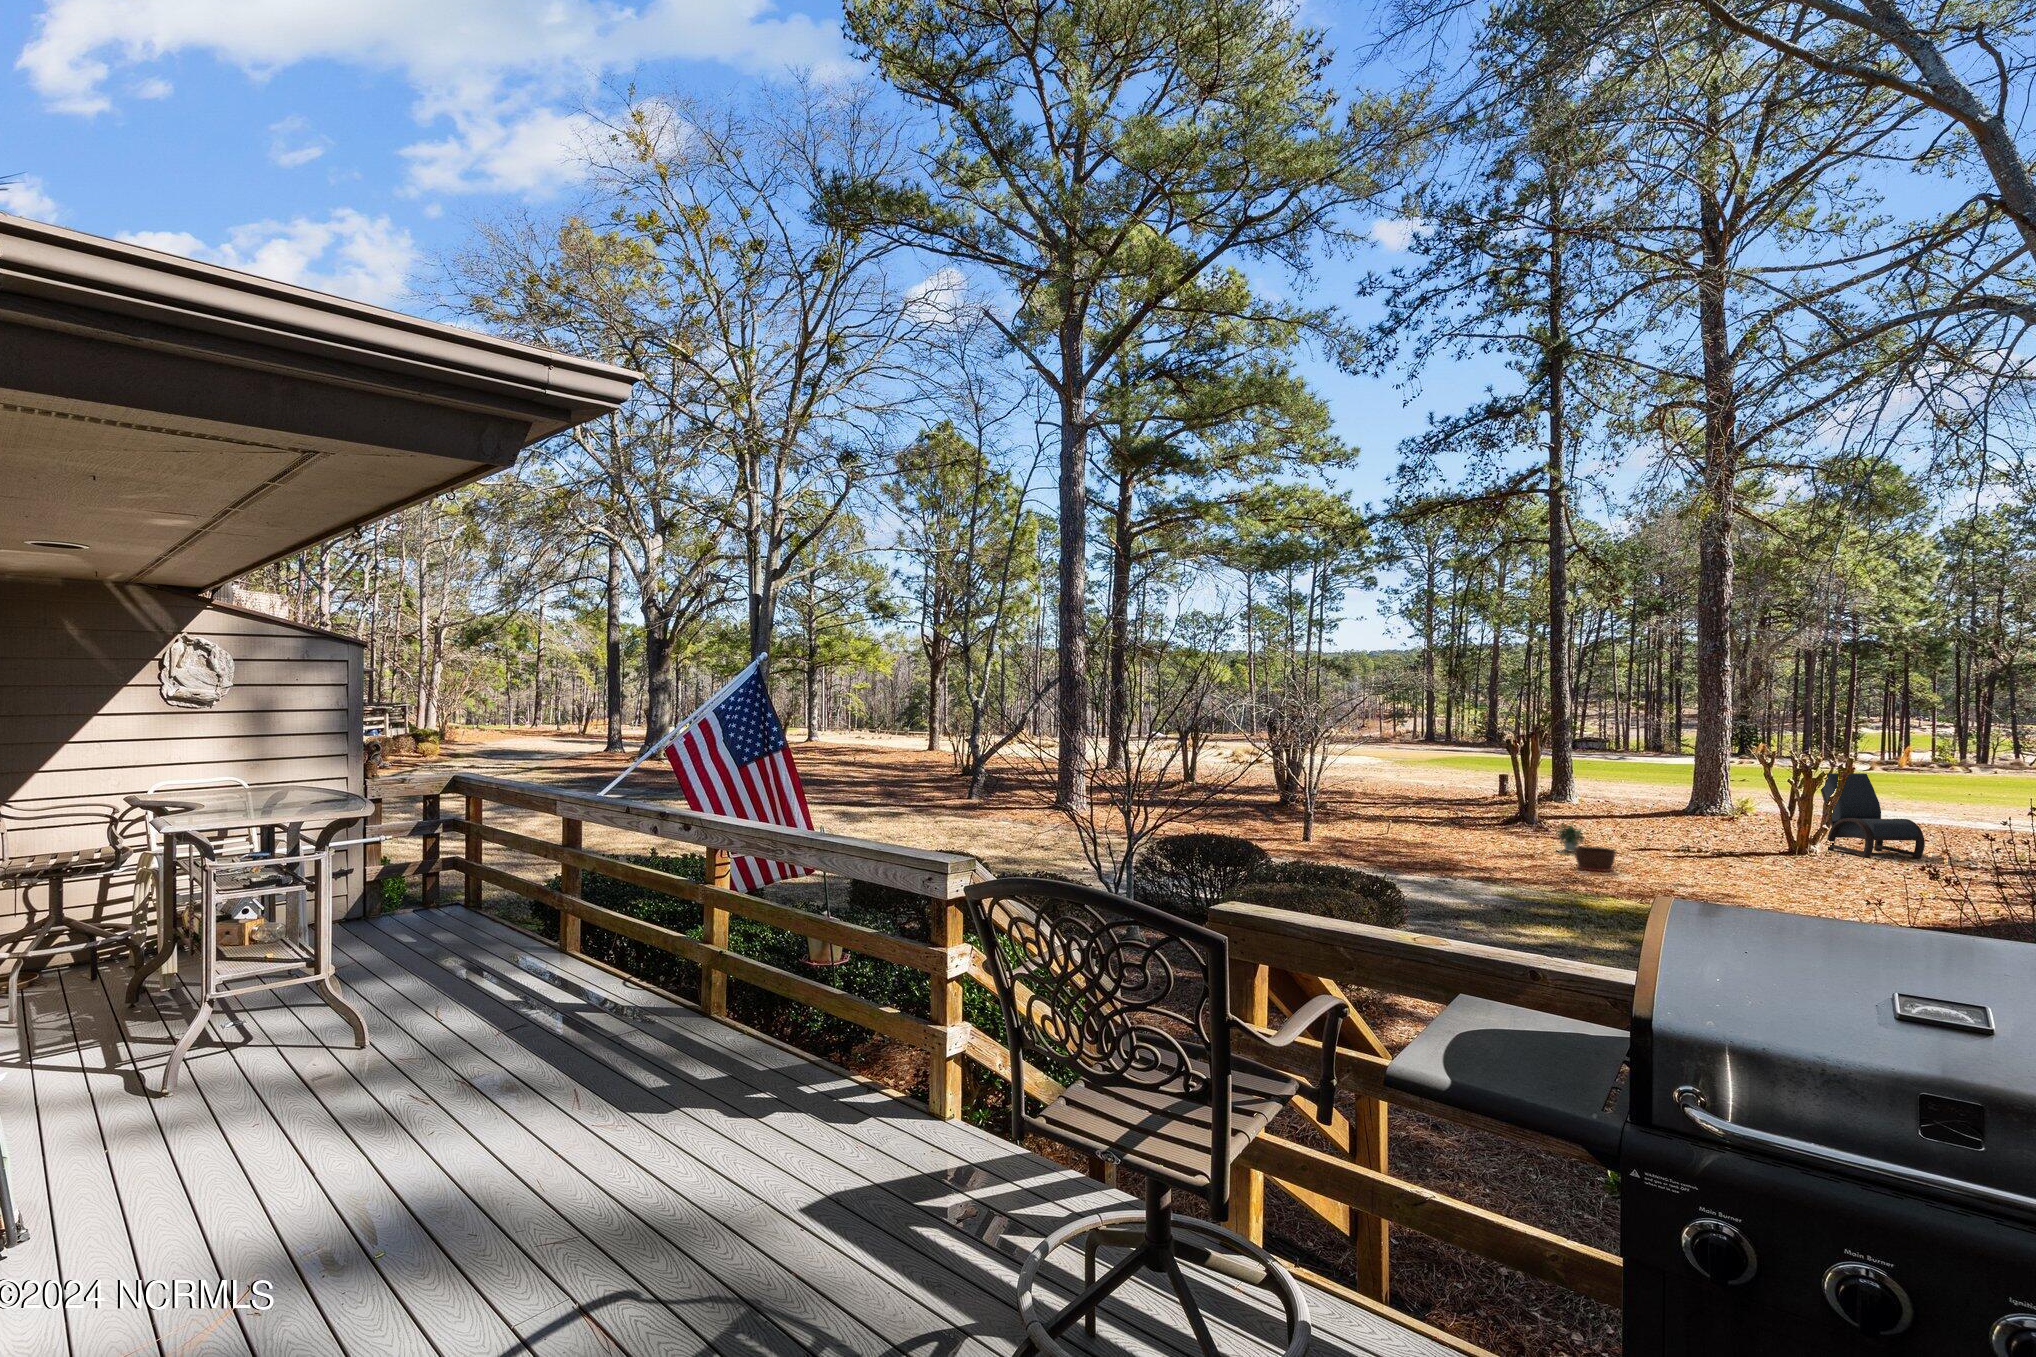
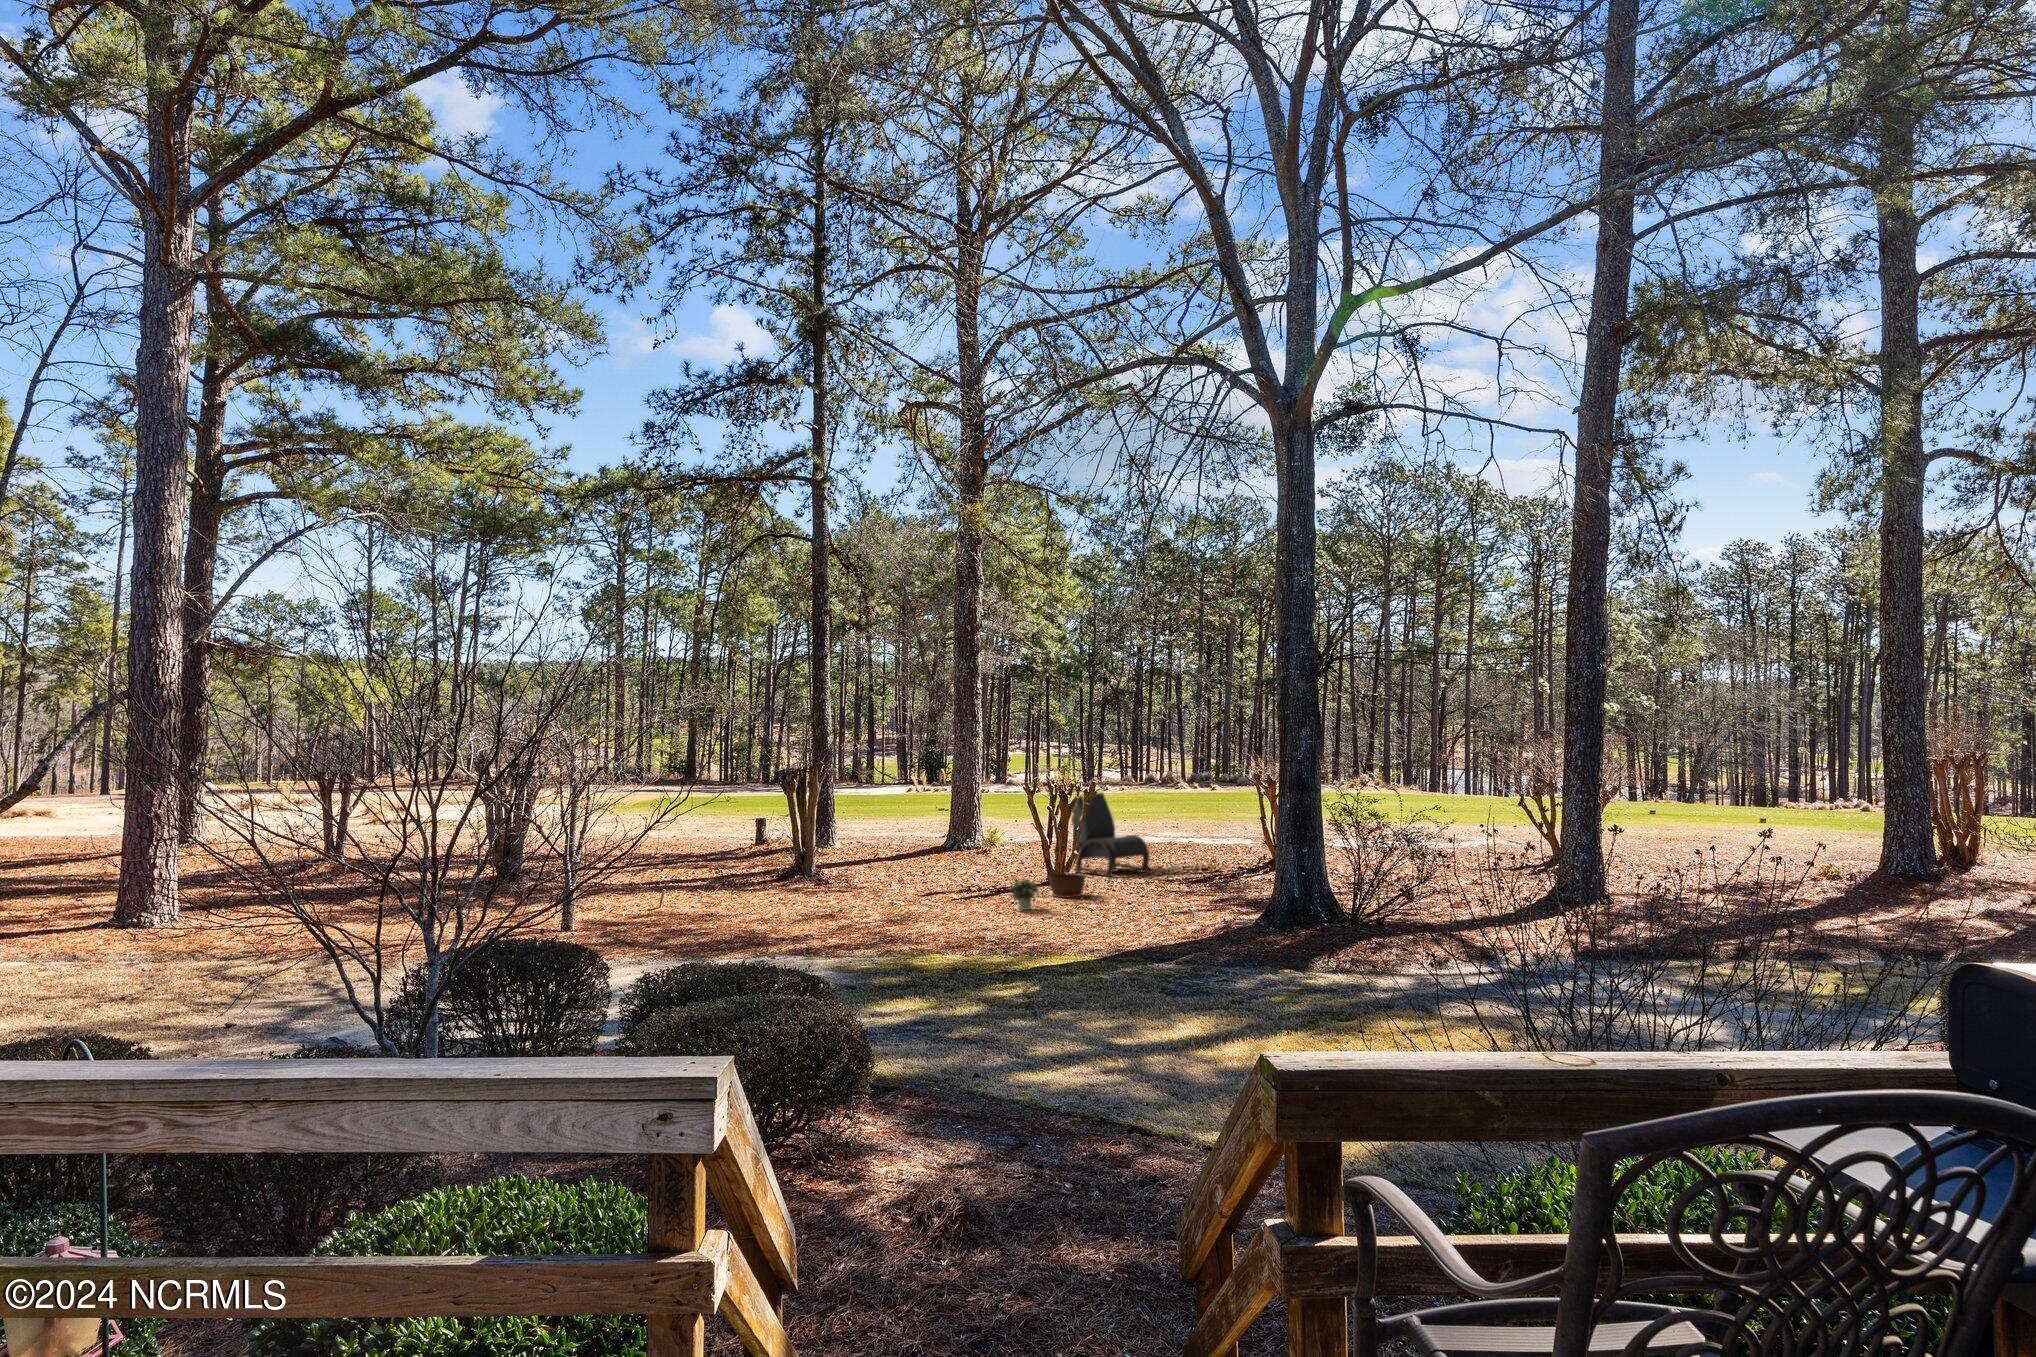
potted plant: present [1557,825,1584,852] -> present [1011,878,1039,910]
basket: present [1574,846,1616,871] -> present [1049,873,1085,898]

